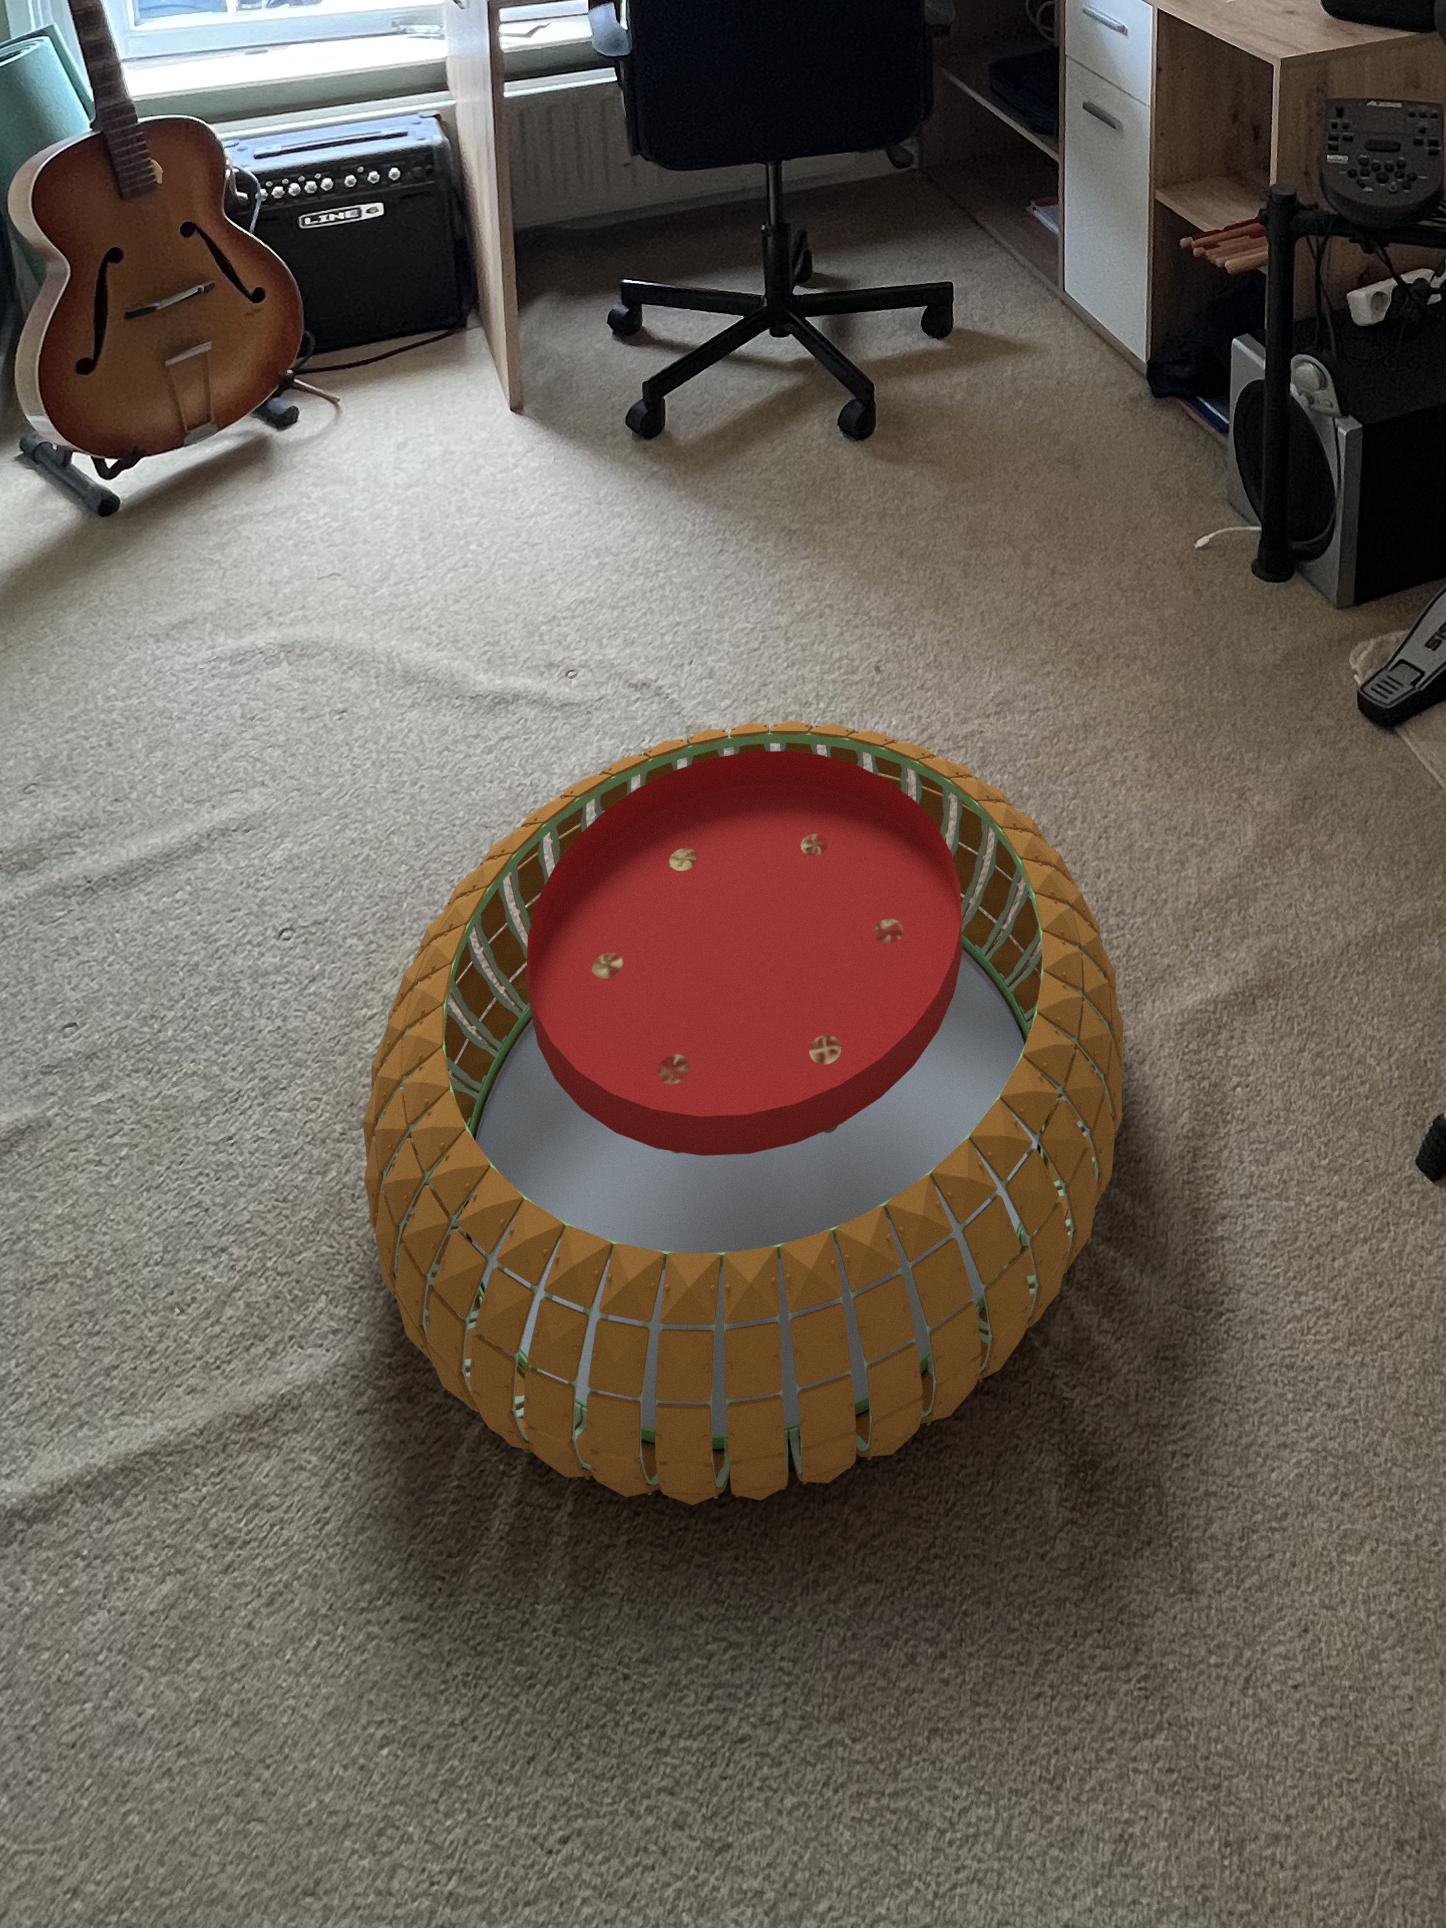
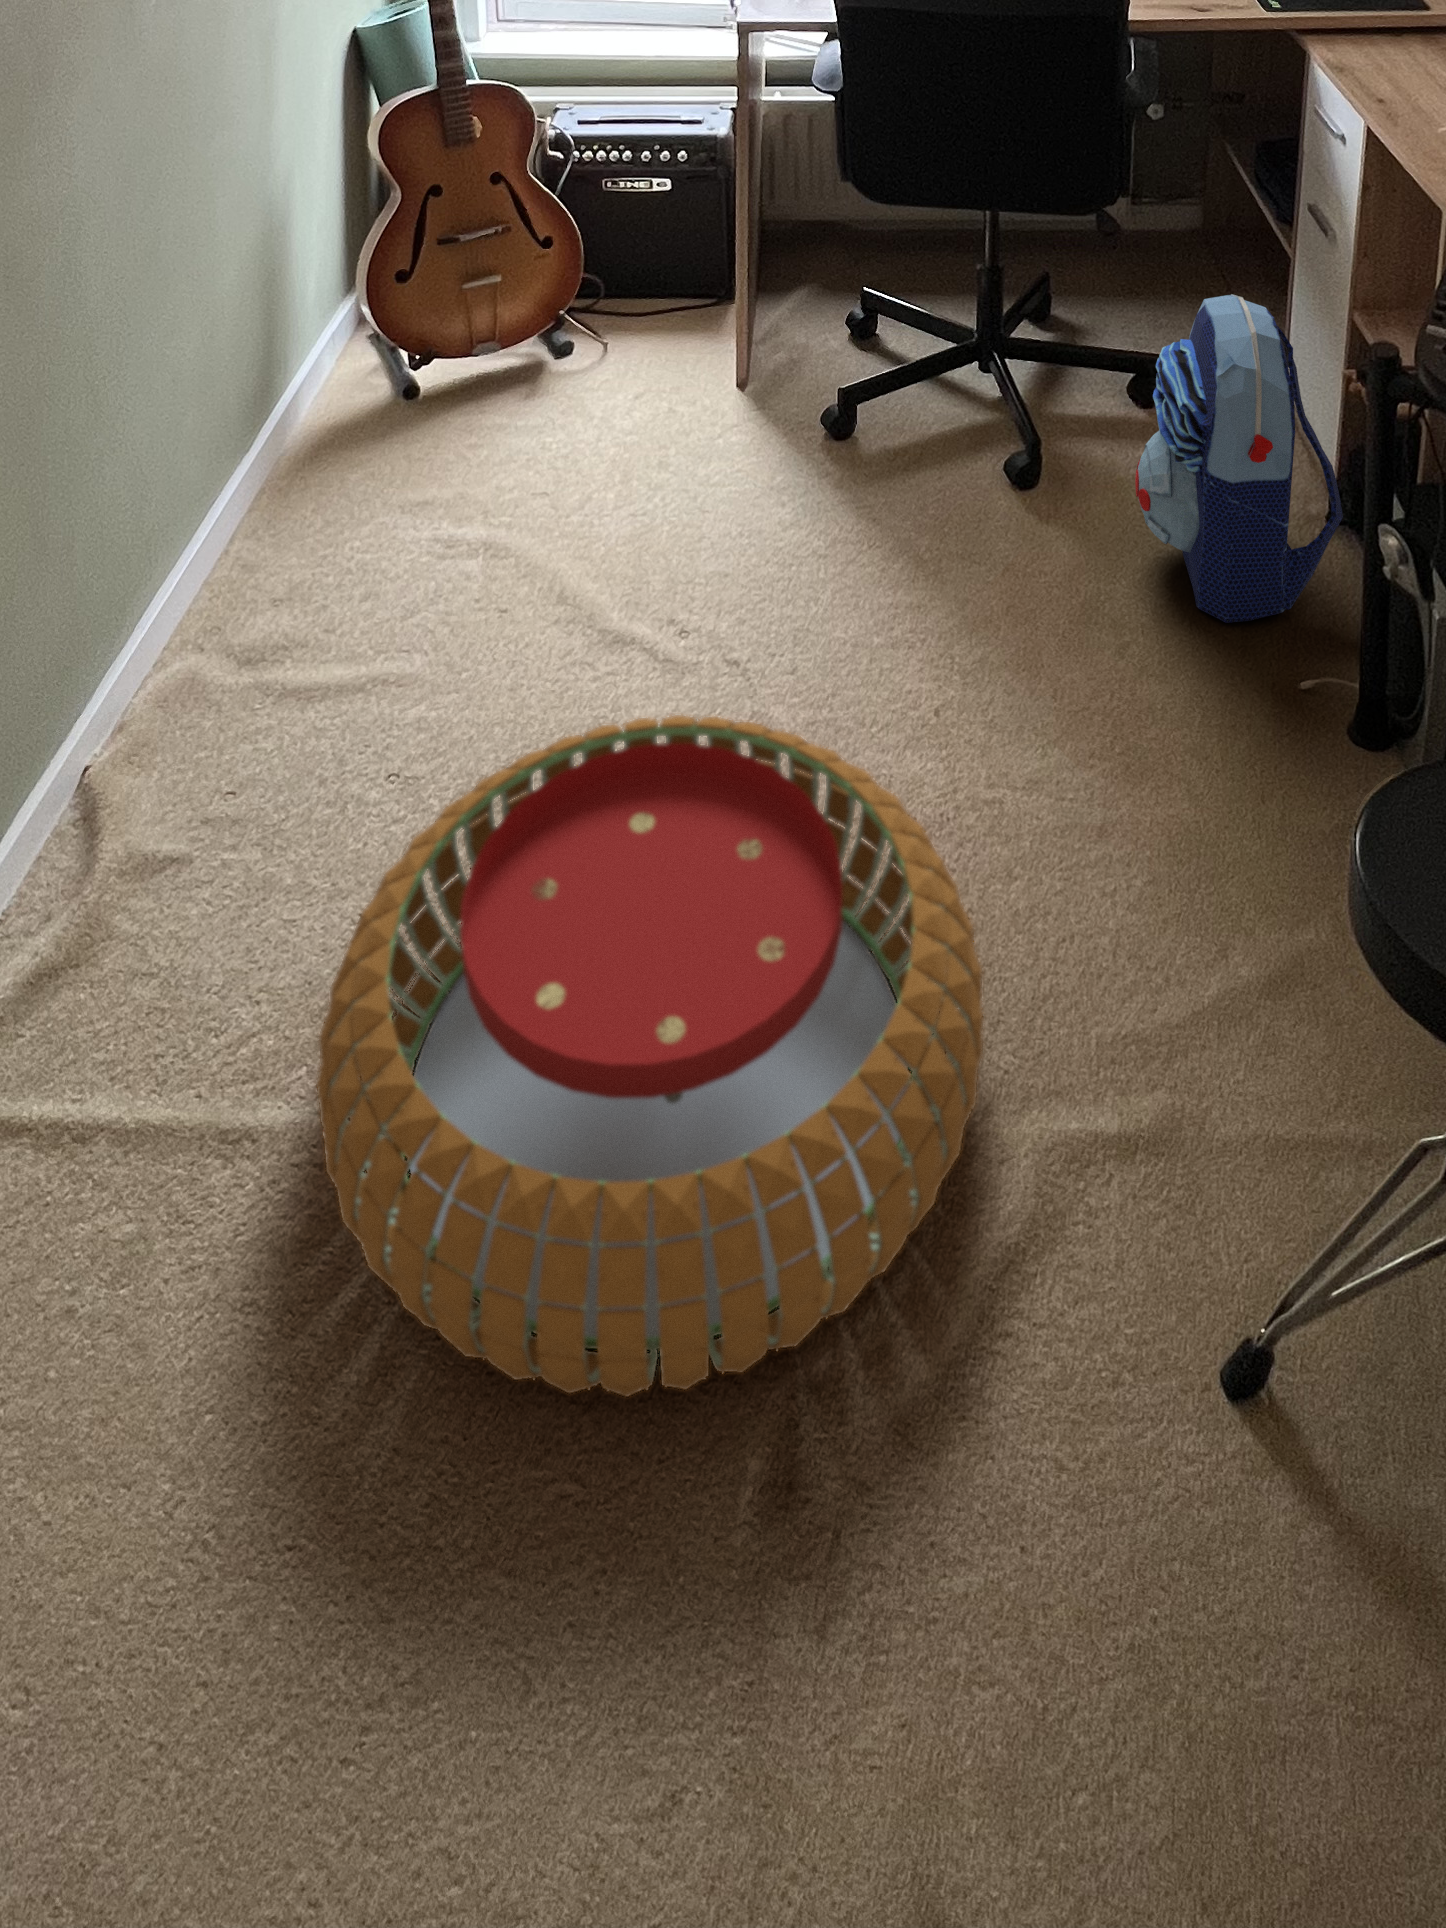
backpack: none [992,194,1194,512] -> present [1135,294,1343,623]

